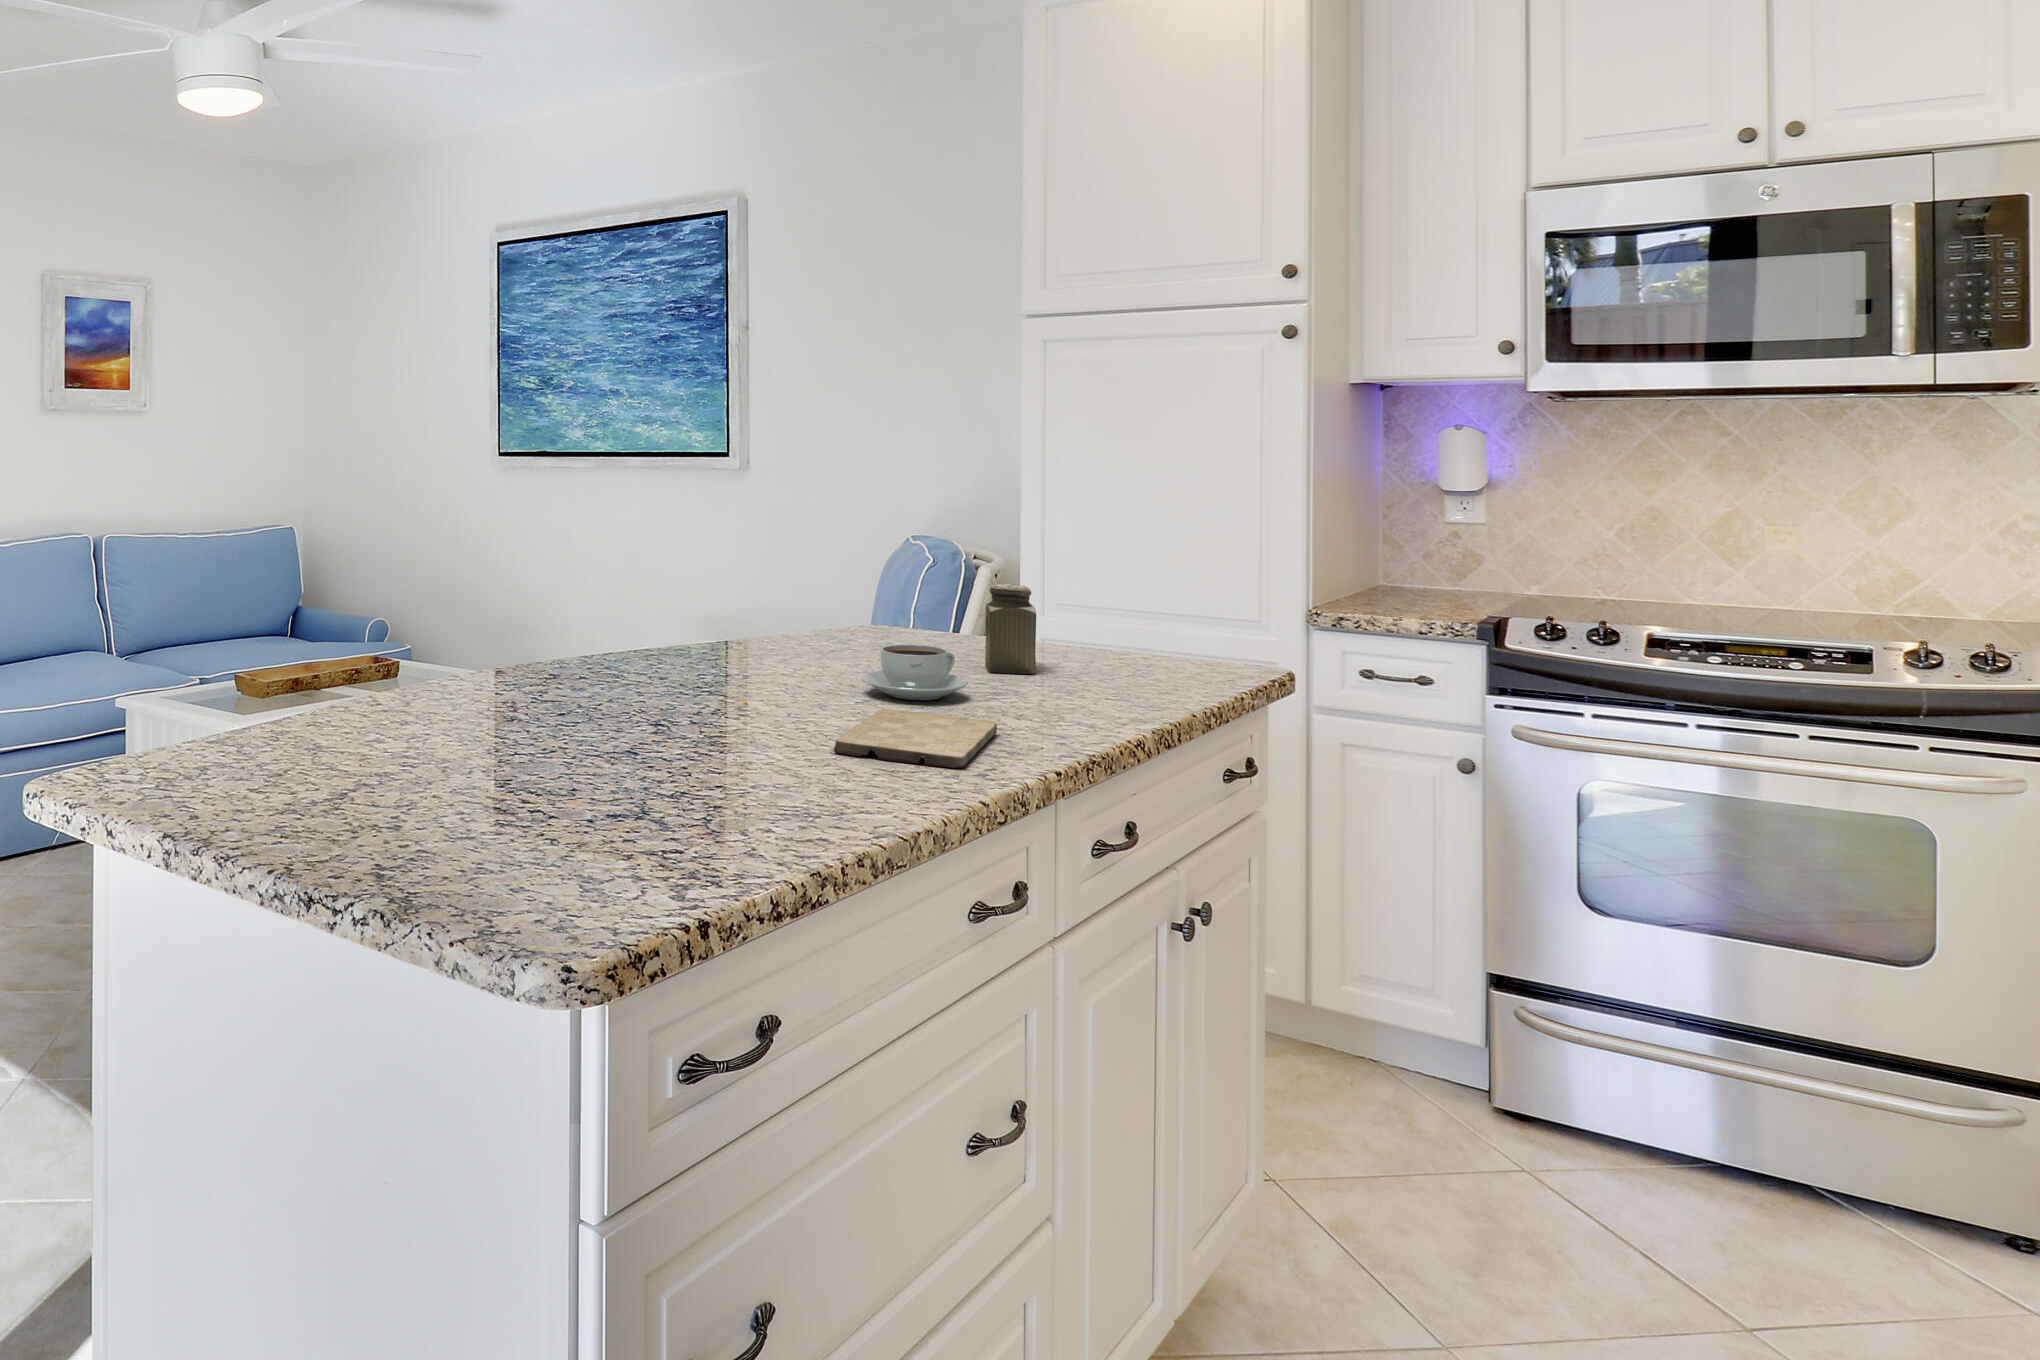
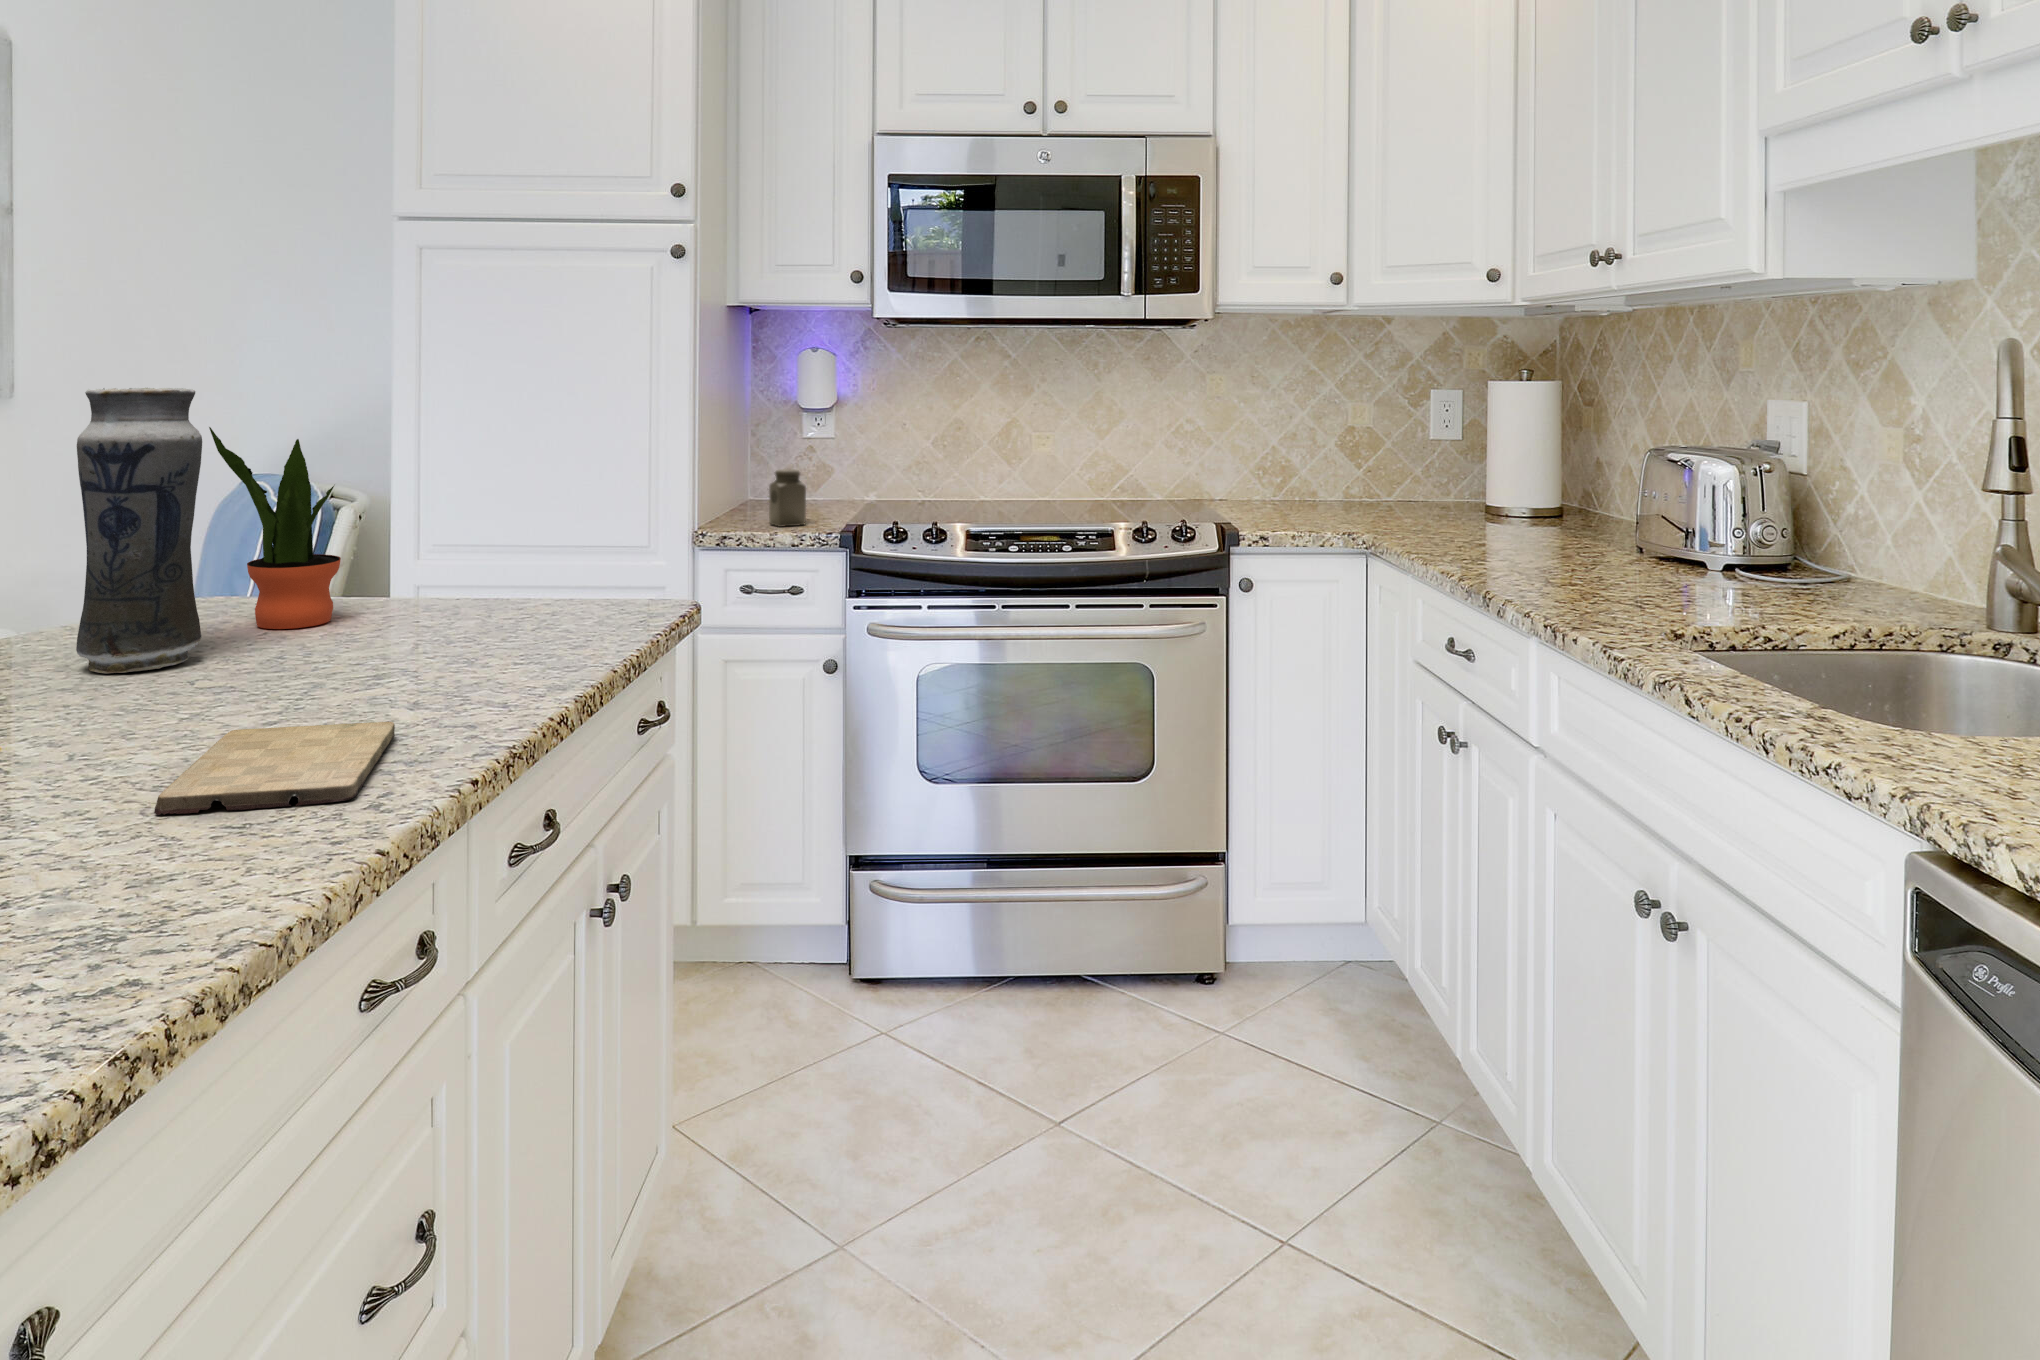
vase: none [785,457,864,664] -> present [76,388,202,673]
potted plant: none [868,487,963,650] -> present [209,427,341,629]
salt shaker: present [985,584,1036,674] -> present [769,469,806,527]
coffee cup: present [862,645,968,700] -> none [200,630,352,706]

